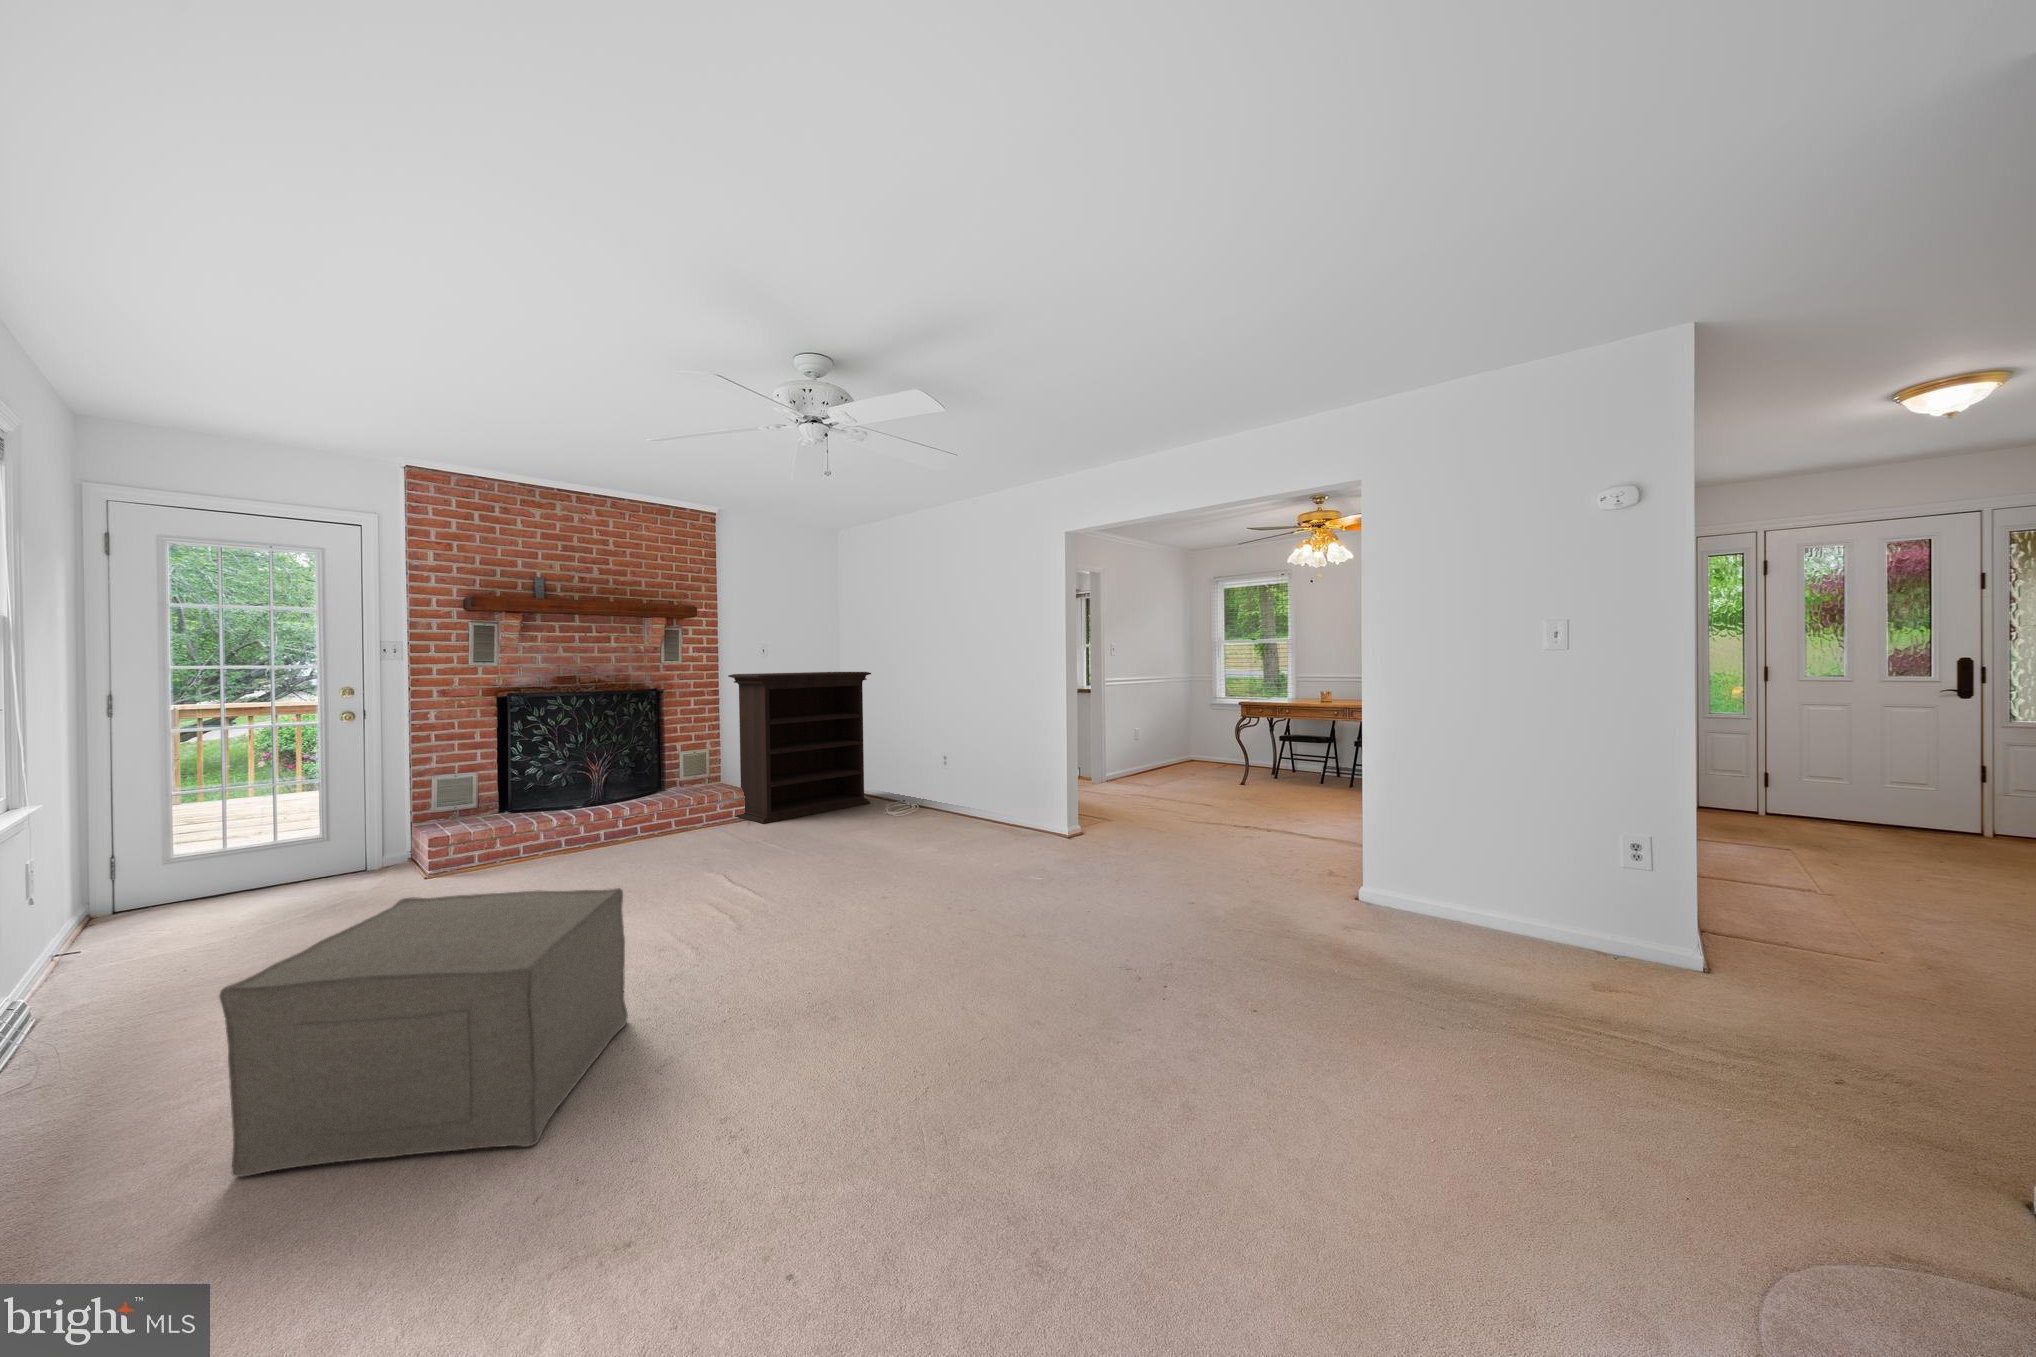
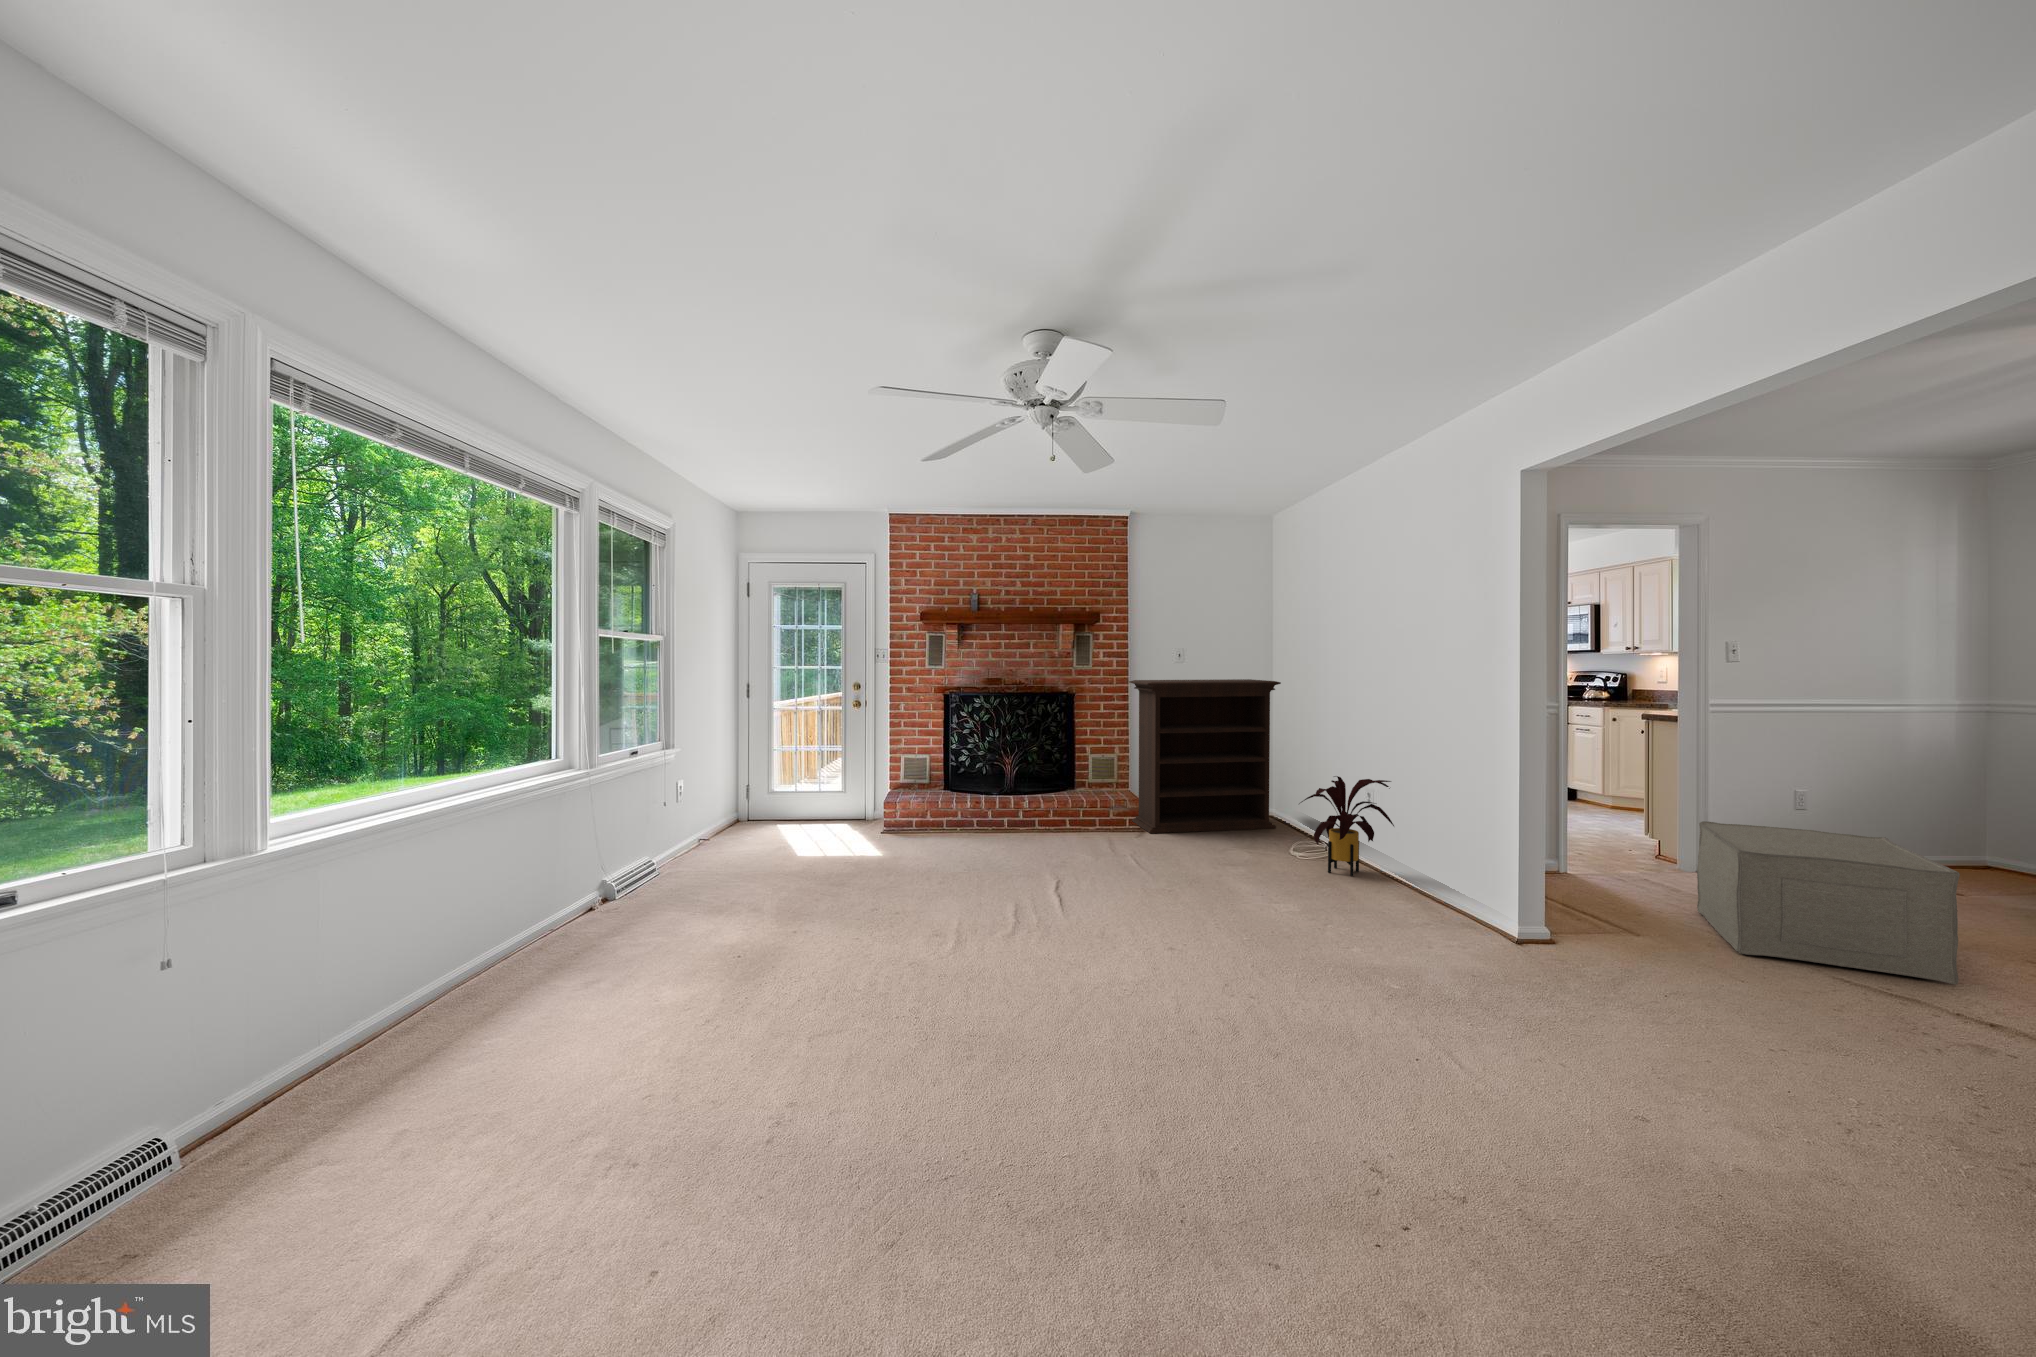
house plant: none [913,746,992,829] -> present [1299,776,1394,876]
ottoman: present [219,888,628,1177] -> present [1697,821,1960,984]

